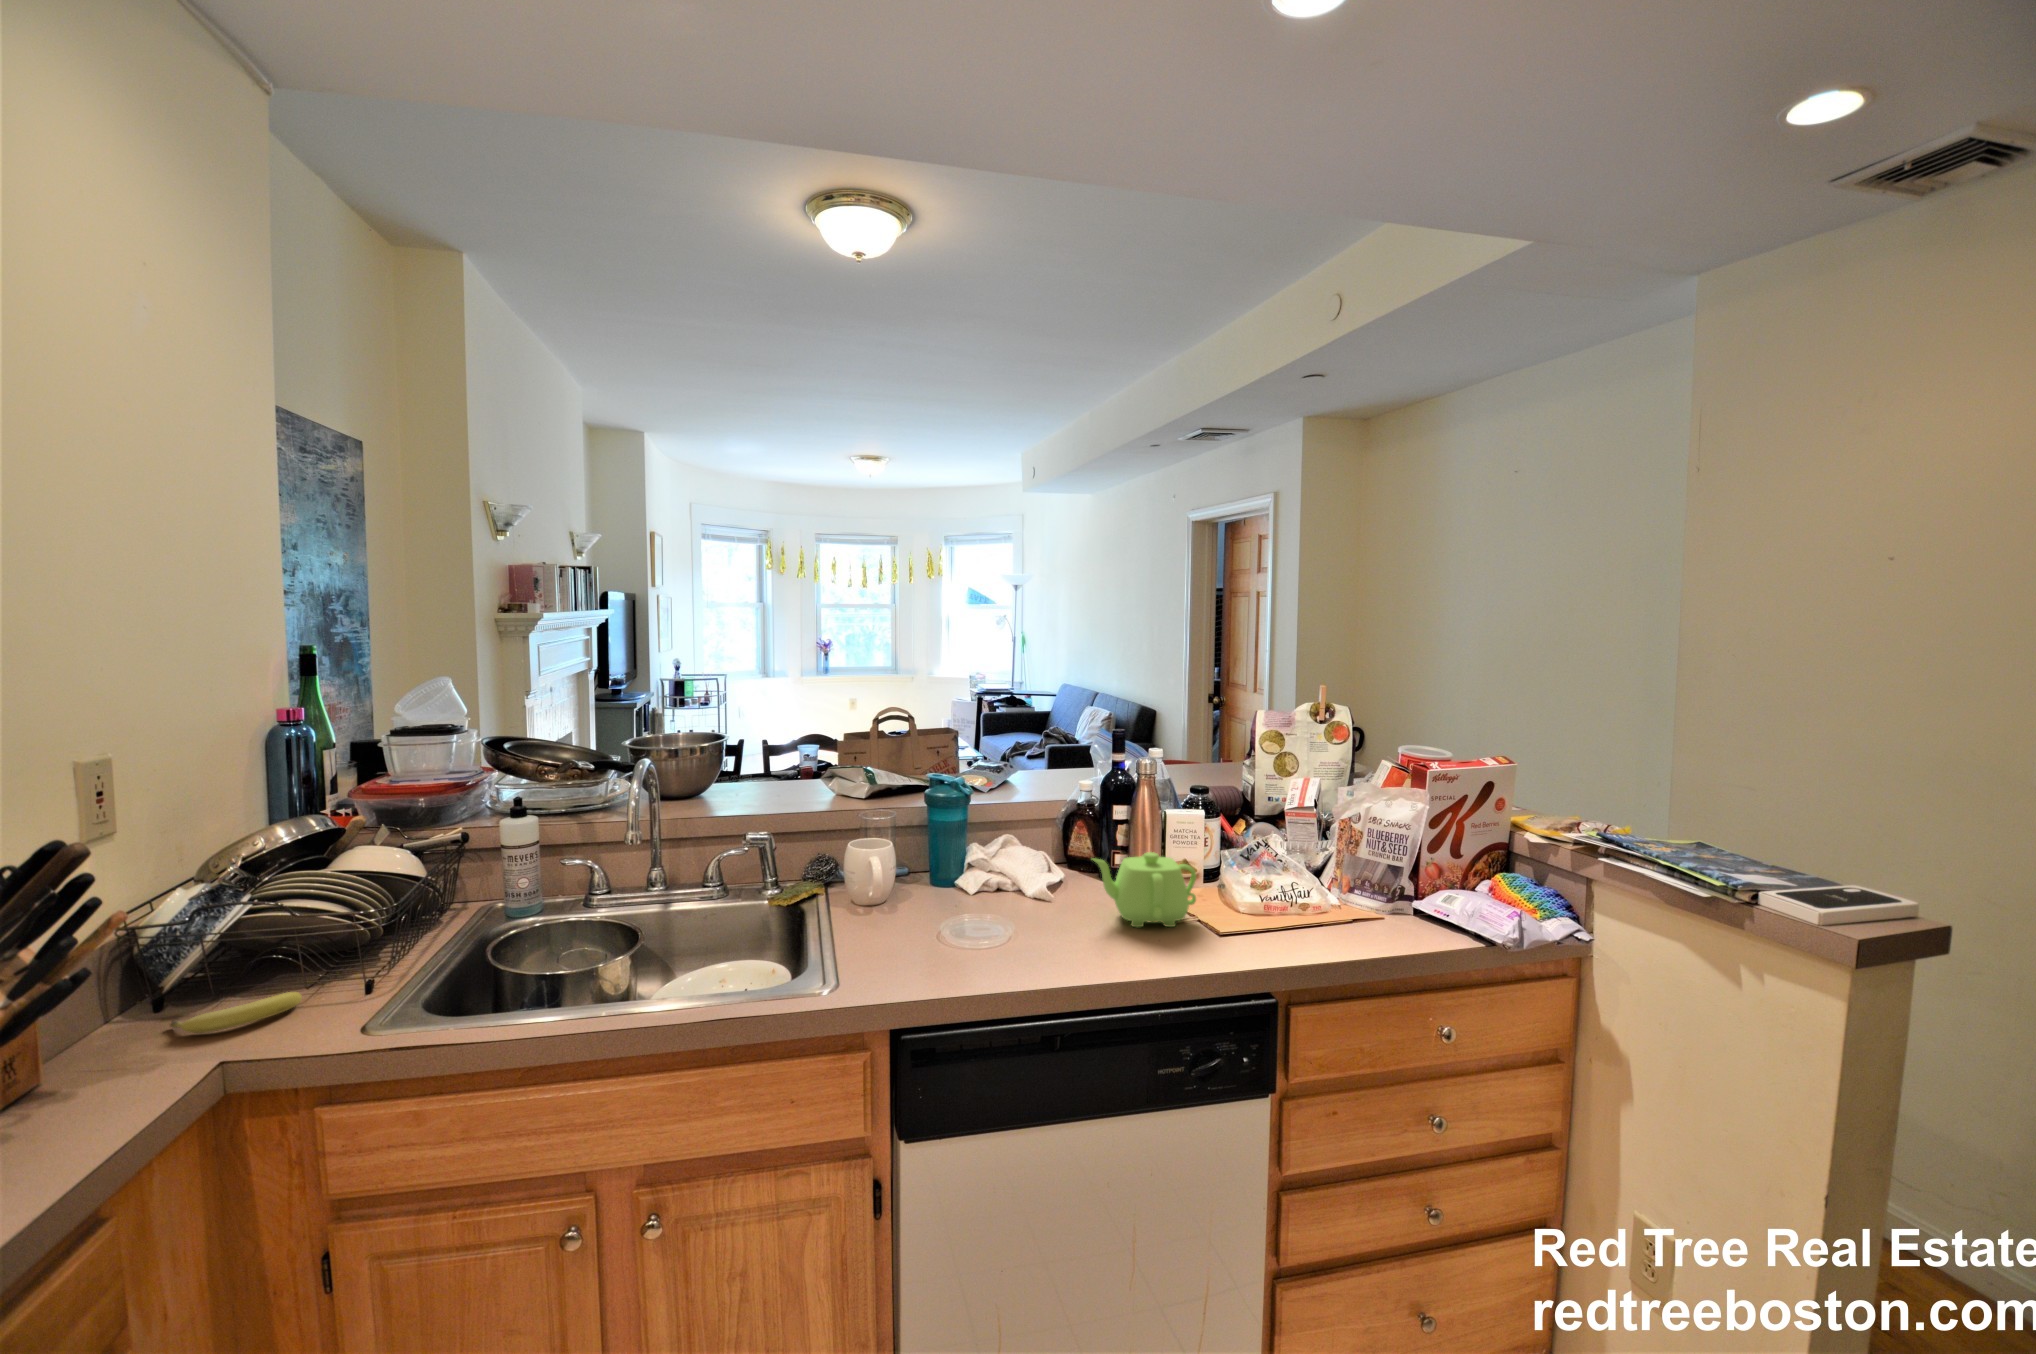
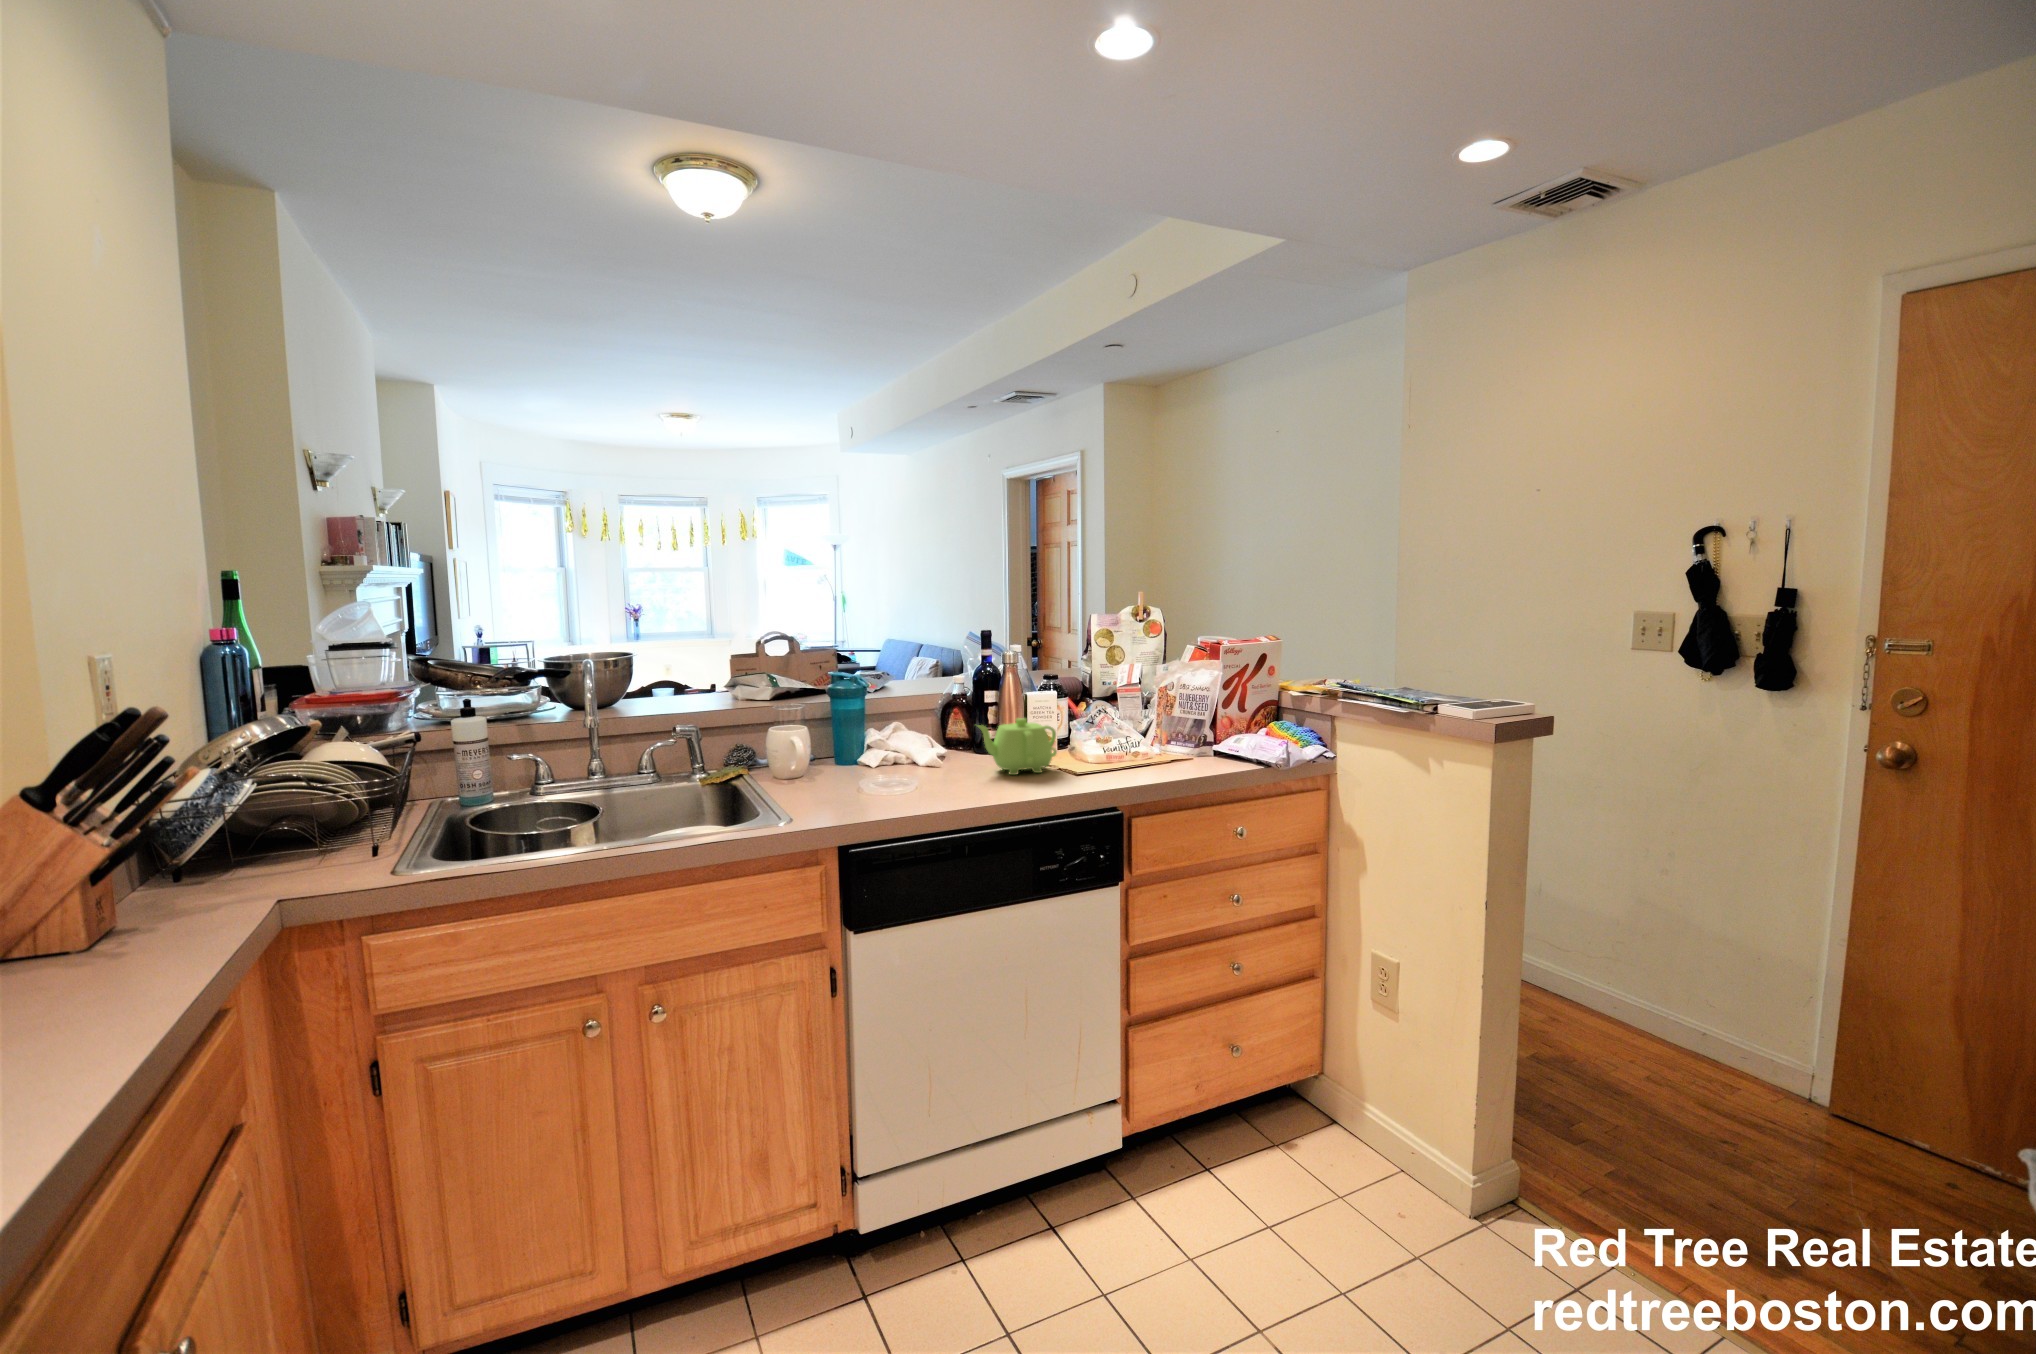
fruit: present [170,992,302,1033] -> none [205,854,320,886]

